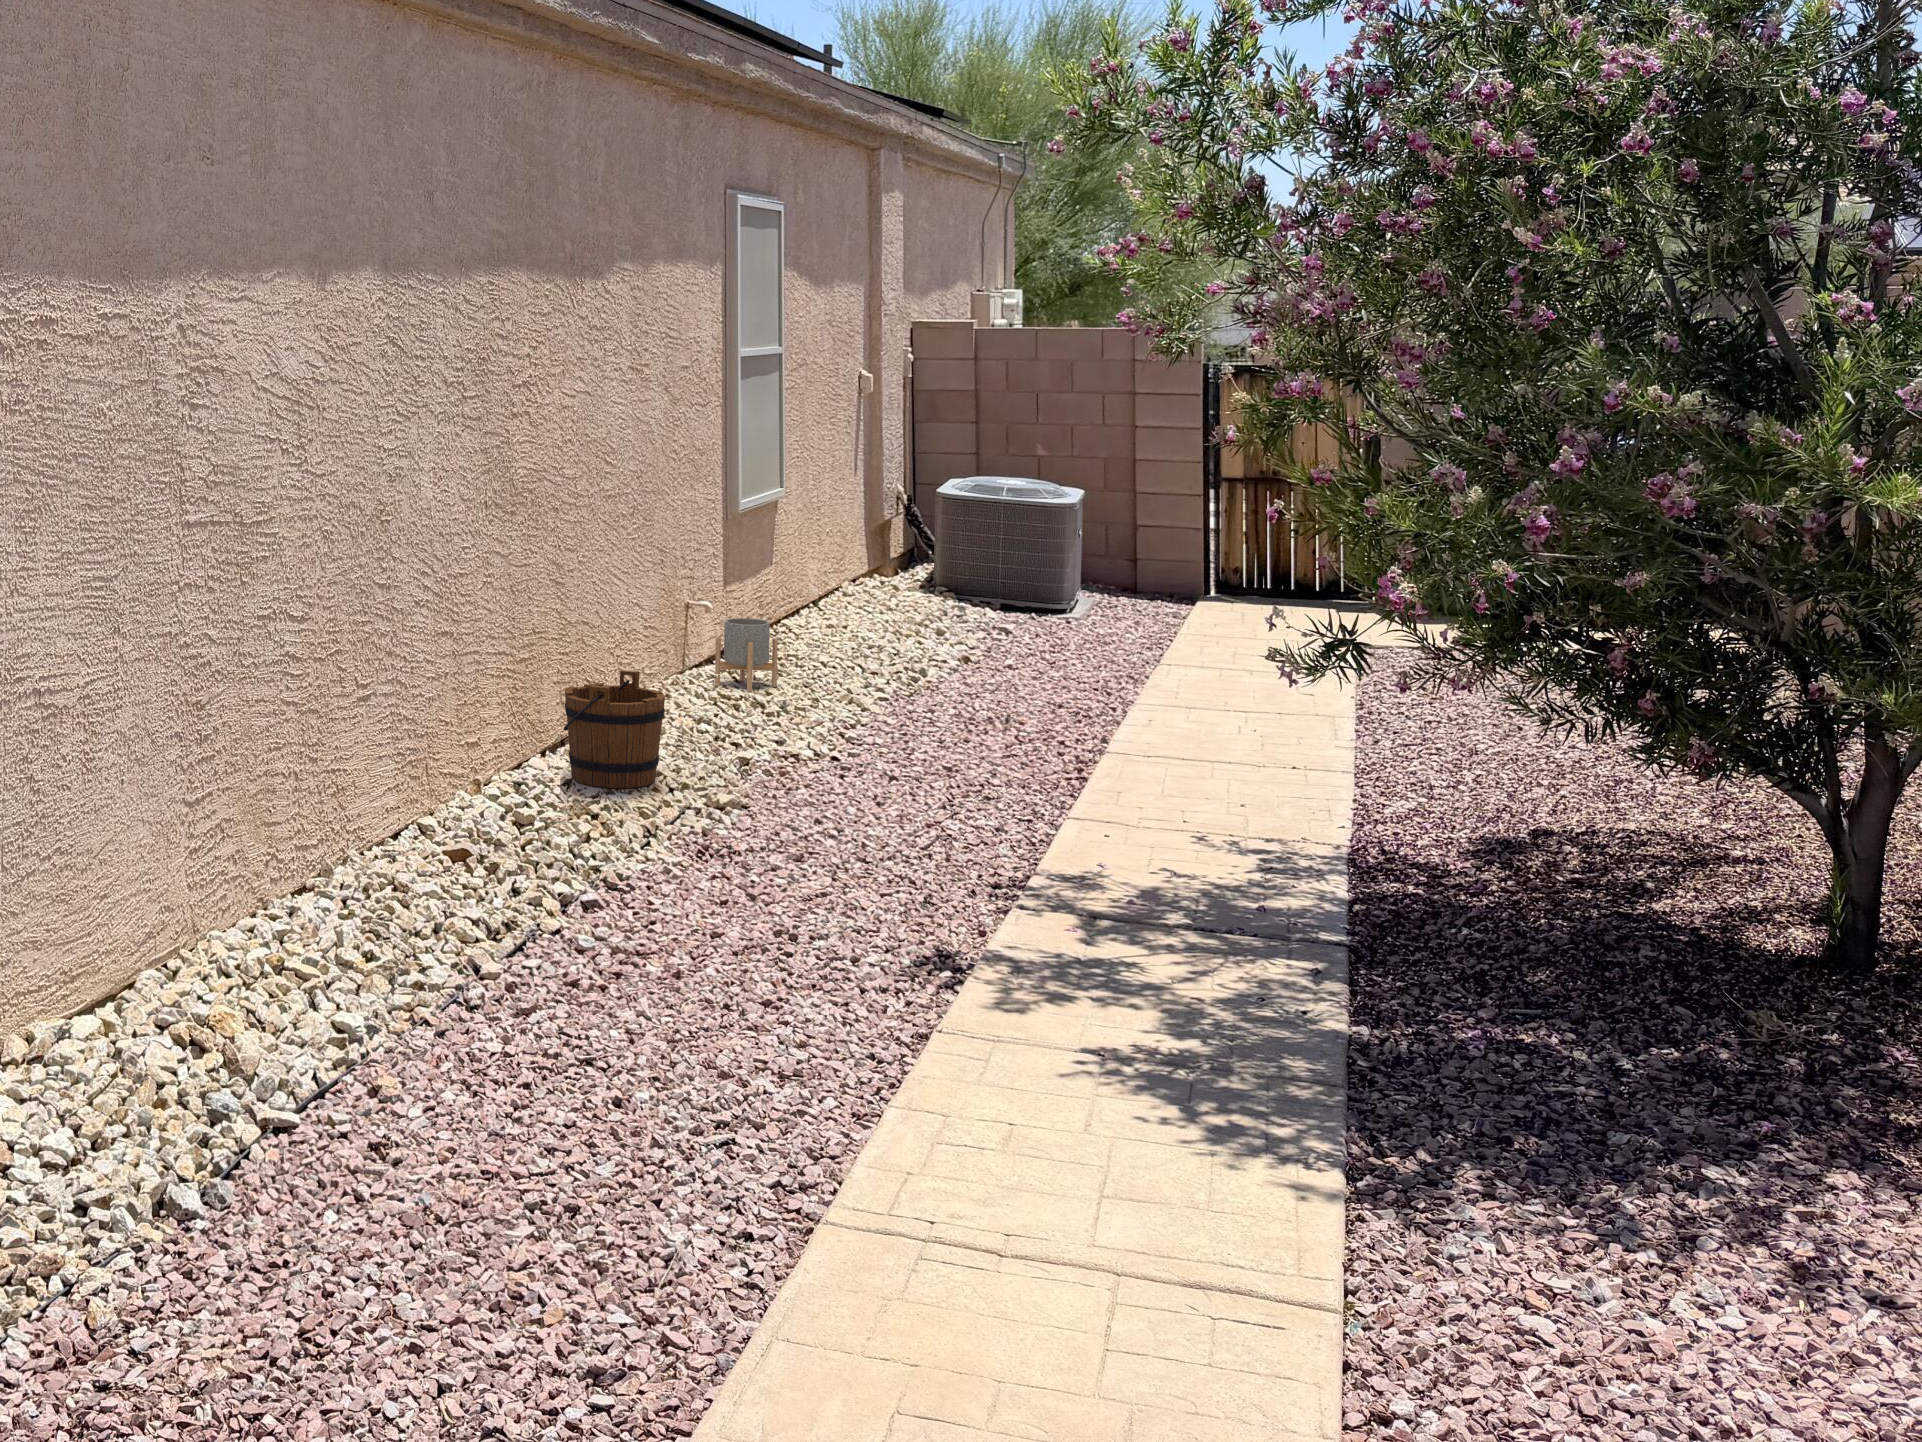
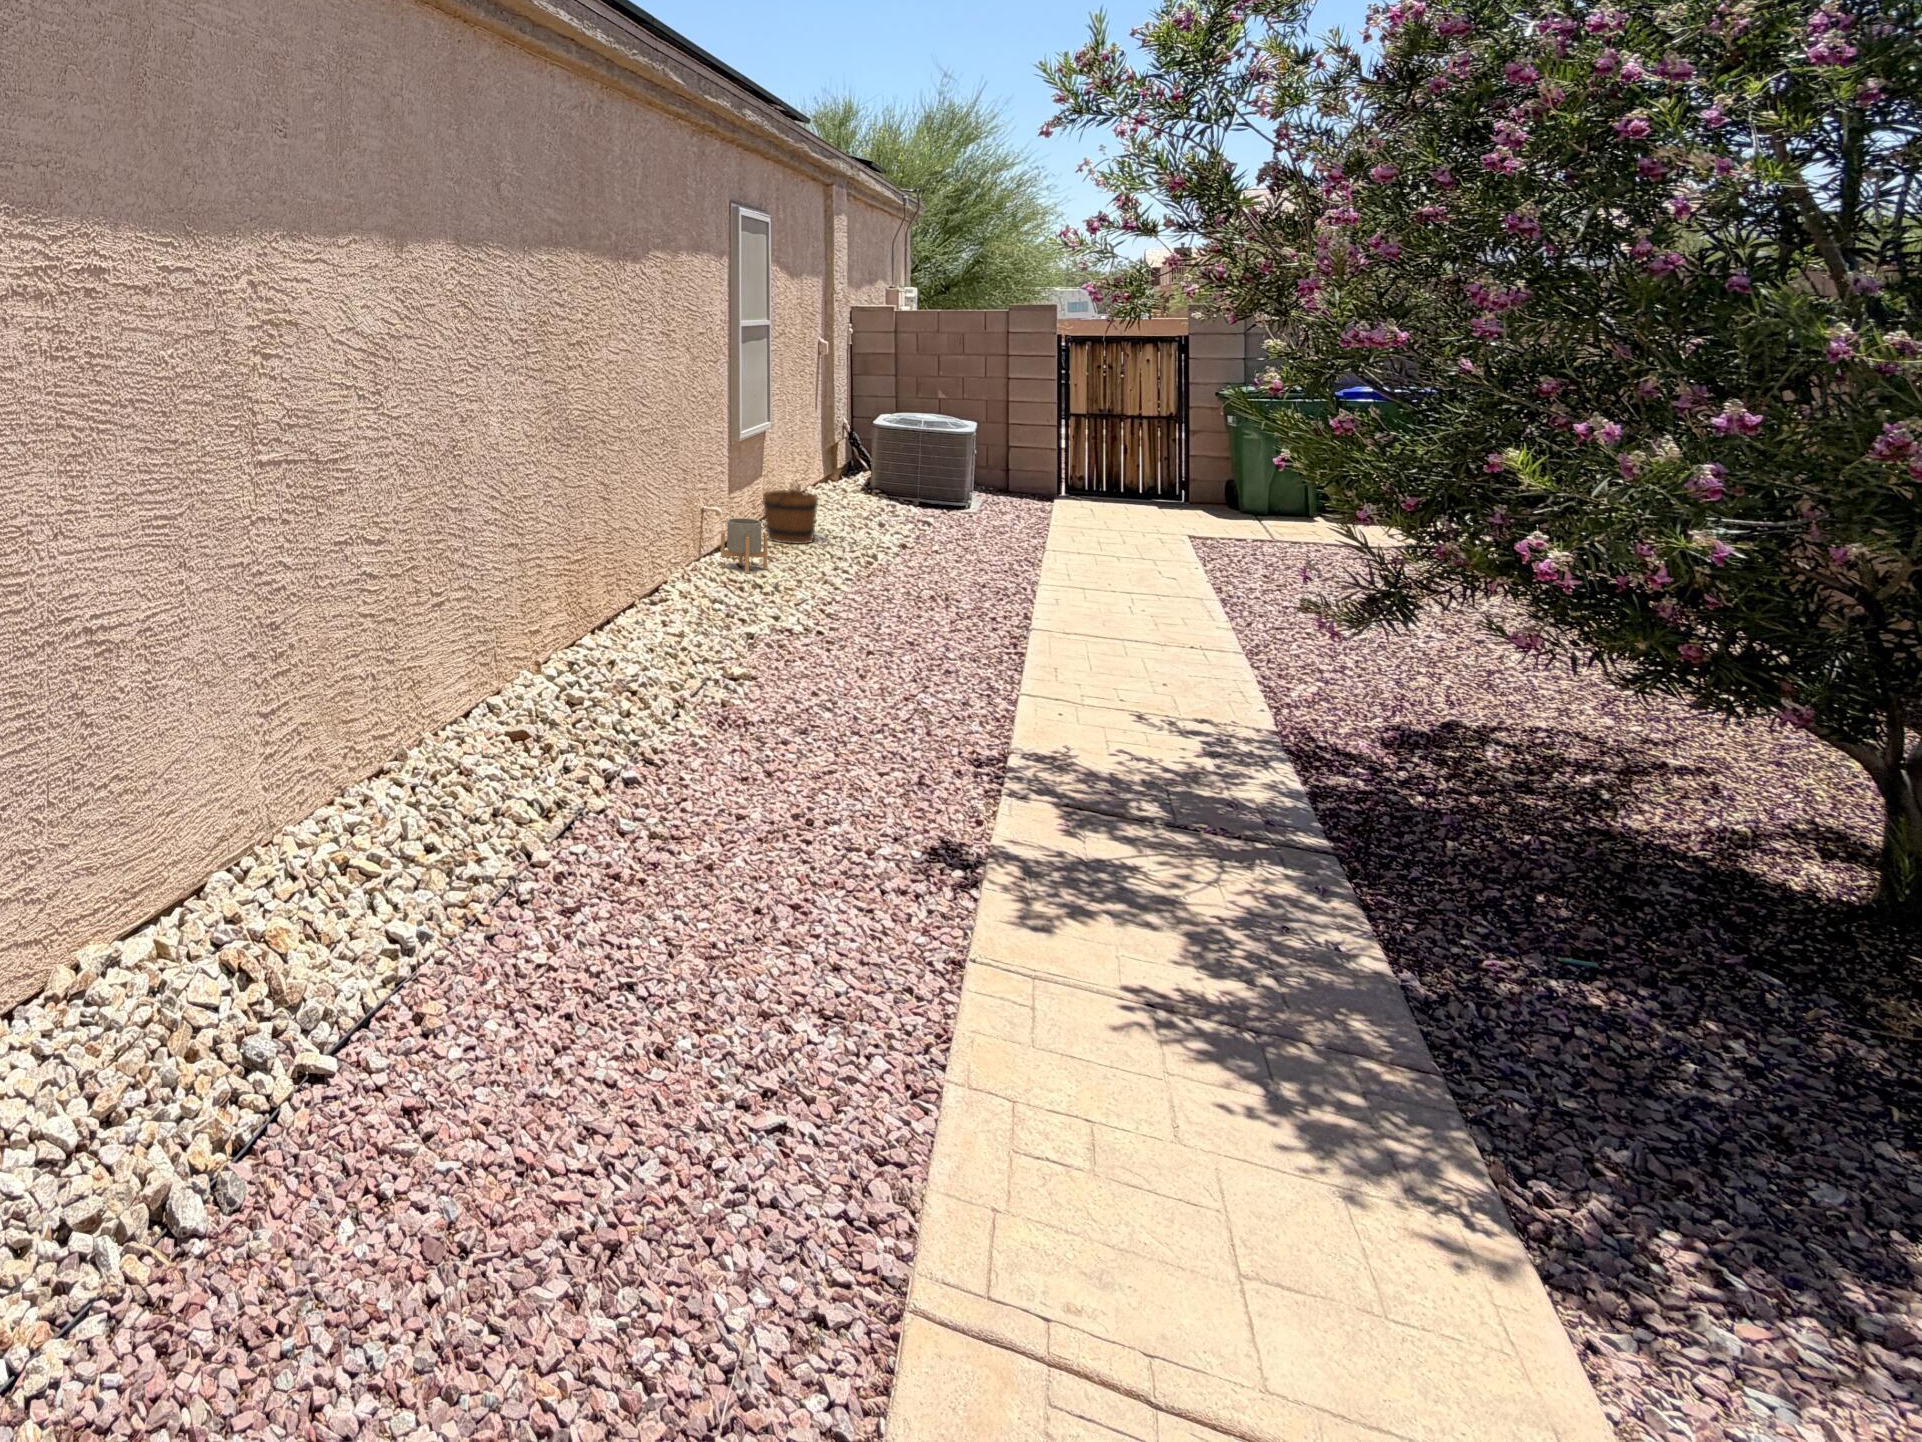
bucket: present [564,670,665,788] -> present [763,484,818,544]

